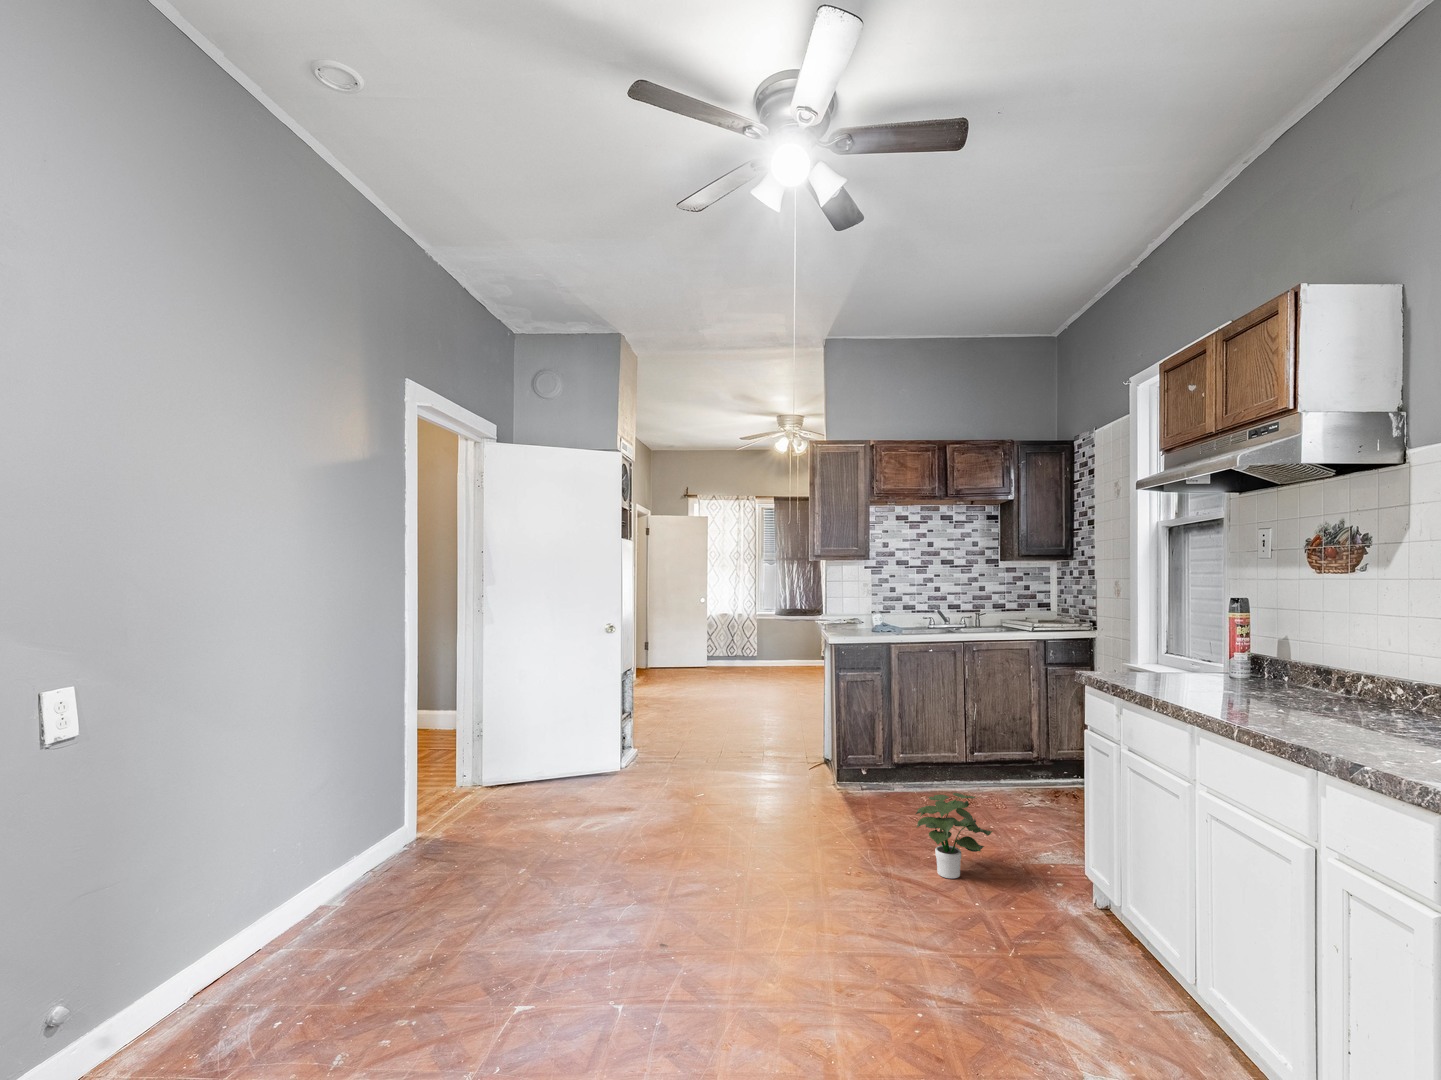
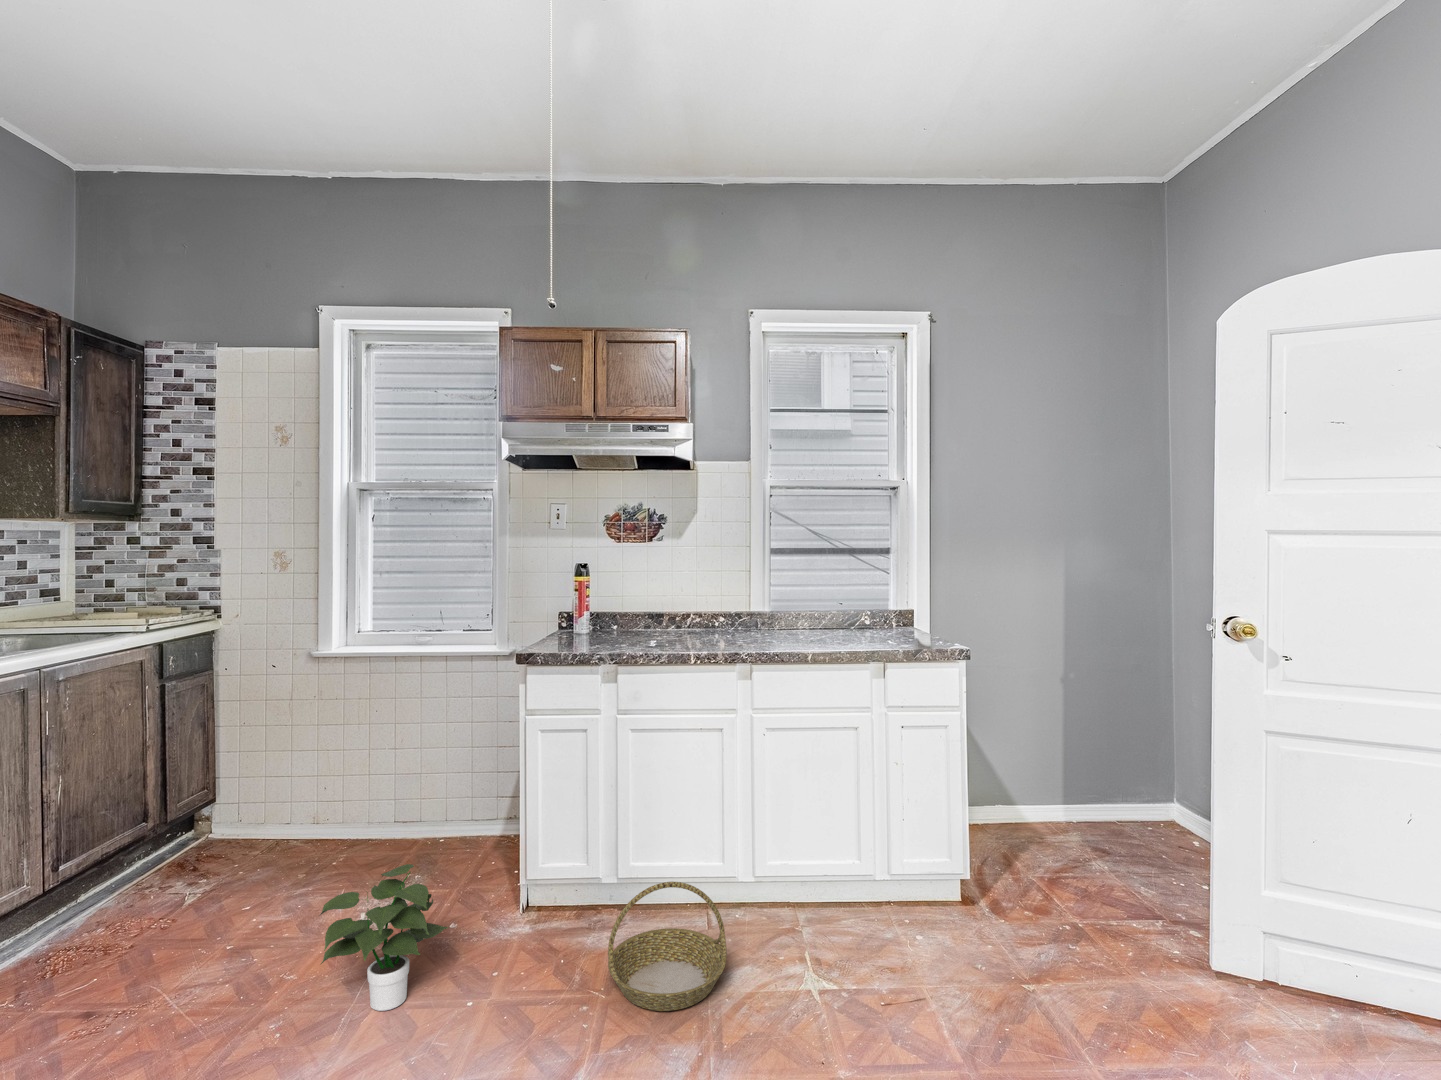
basket: none [961,880,1078,1002] -> present [608,882,727,1011]

